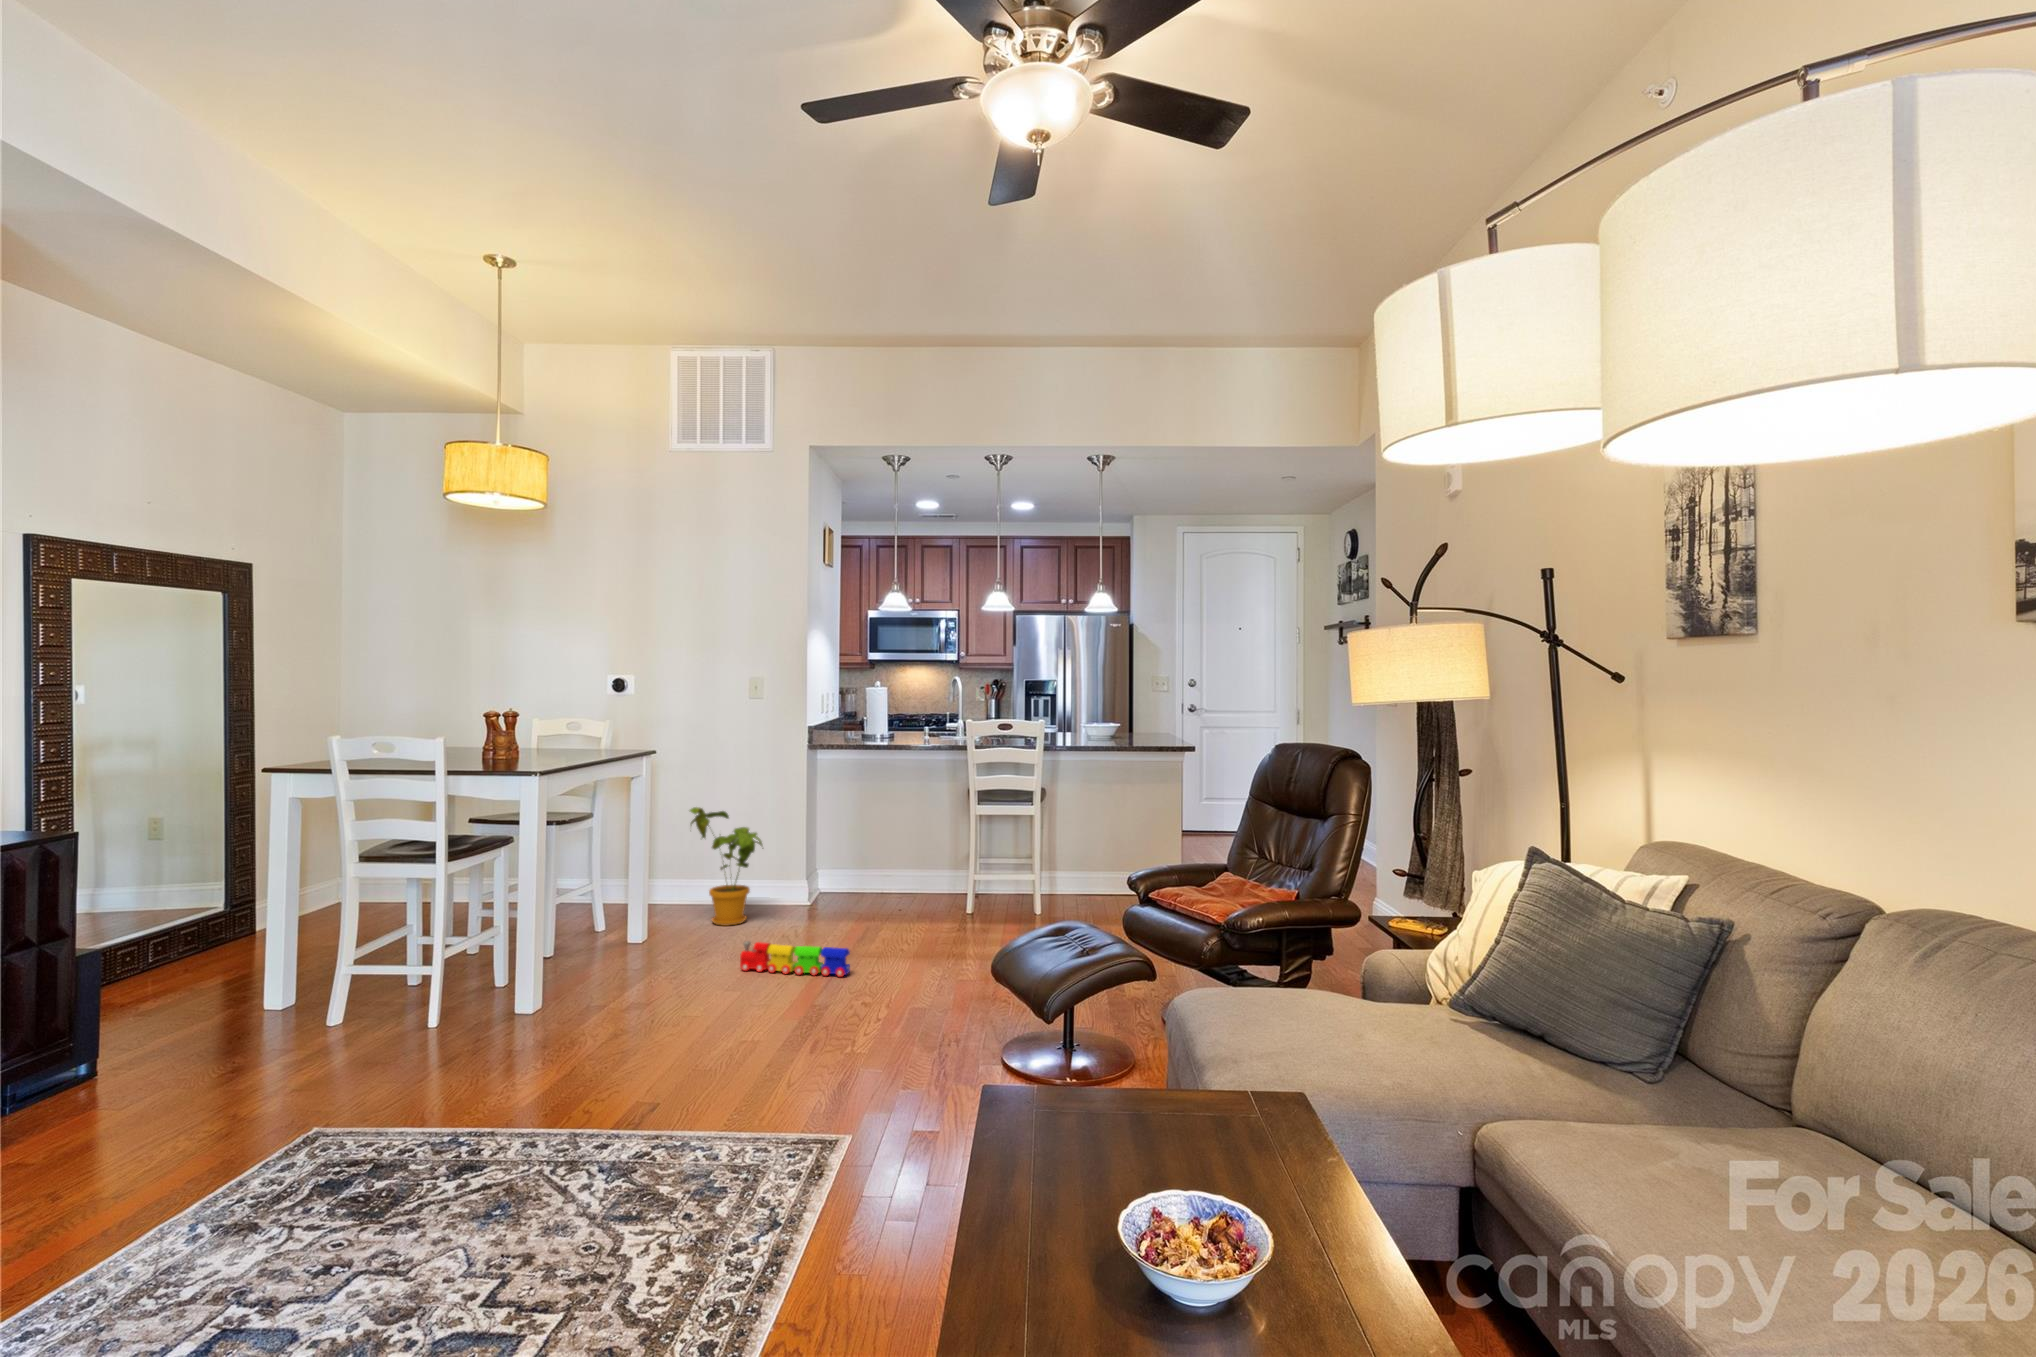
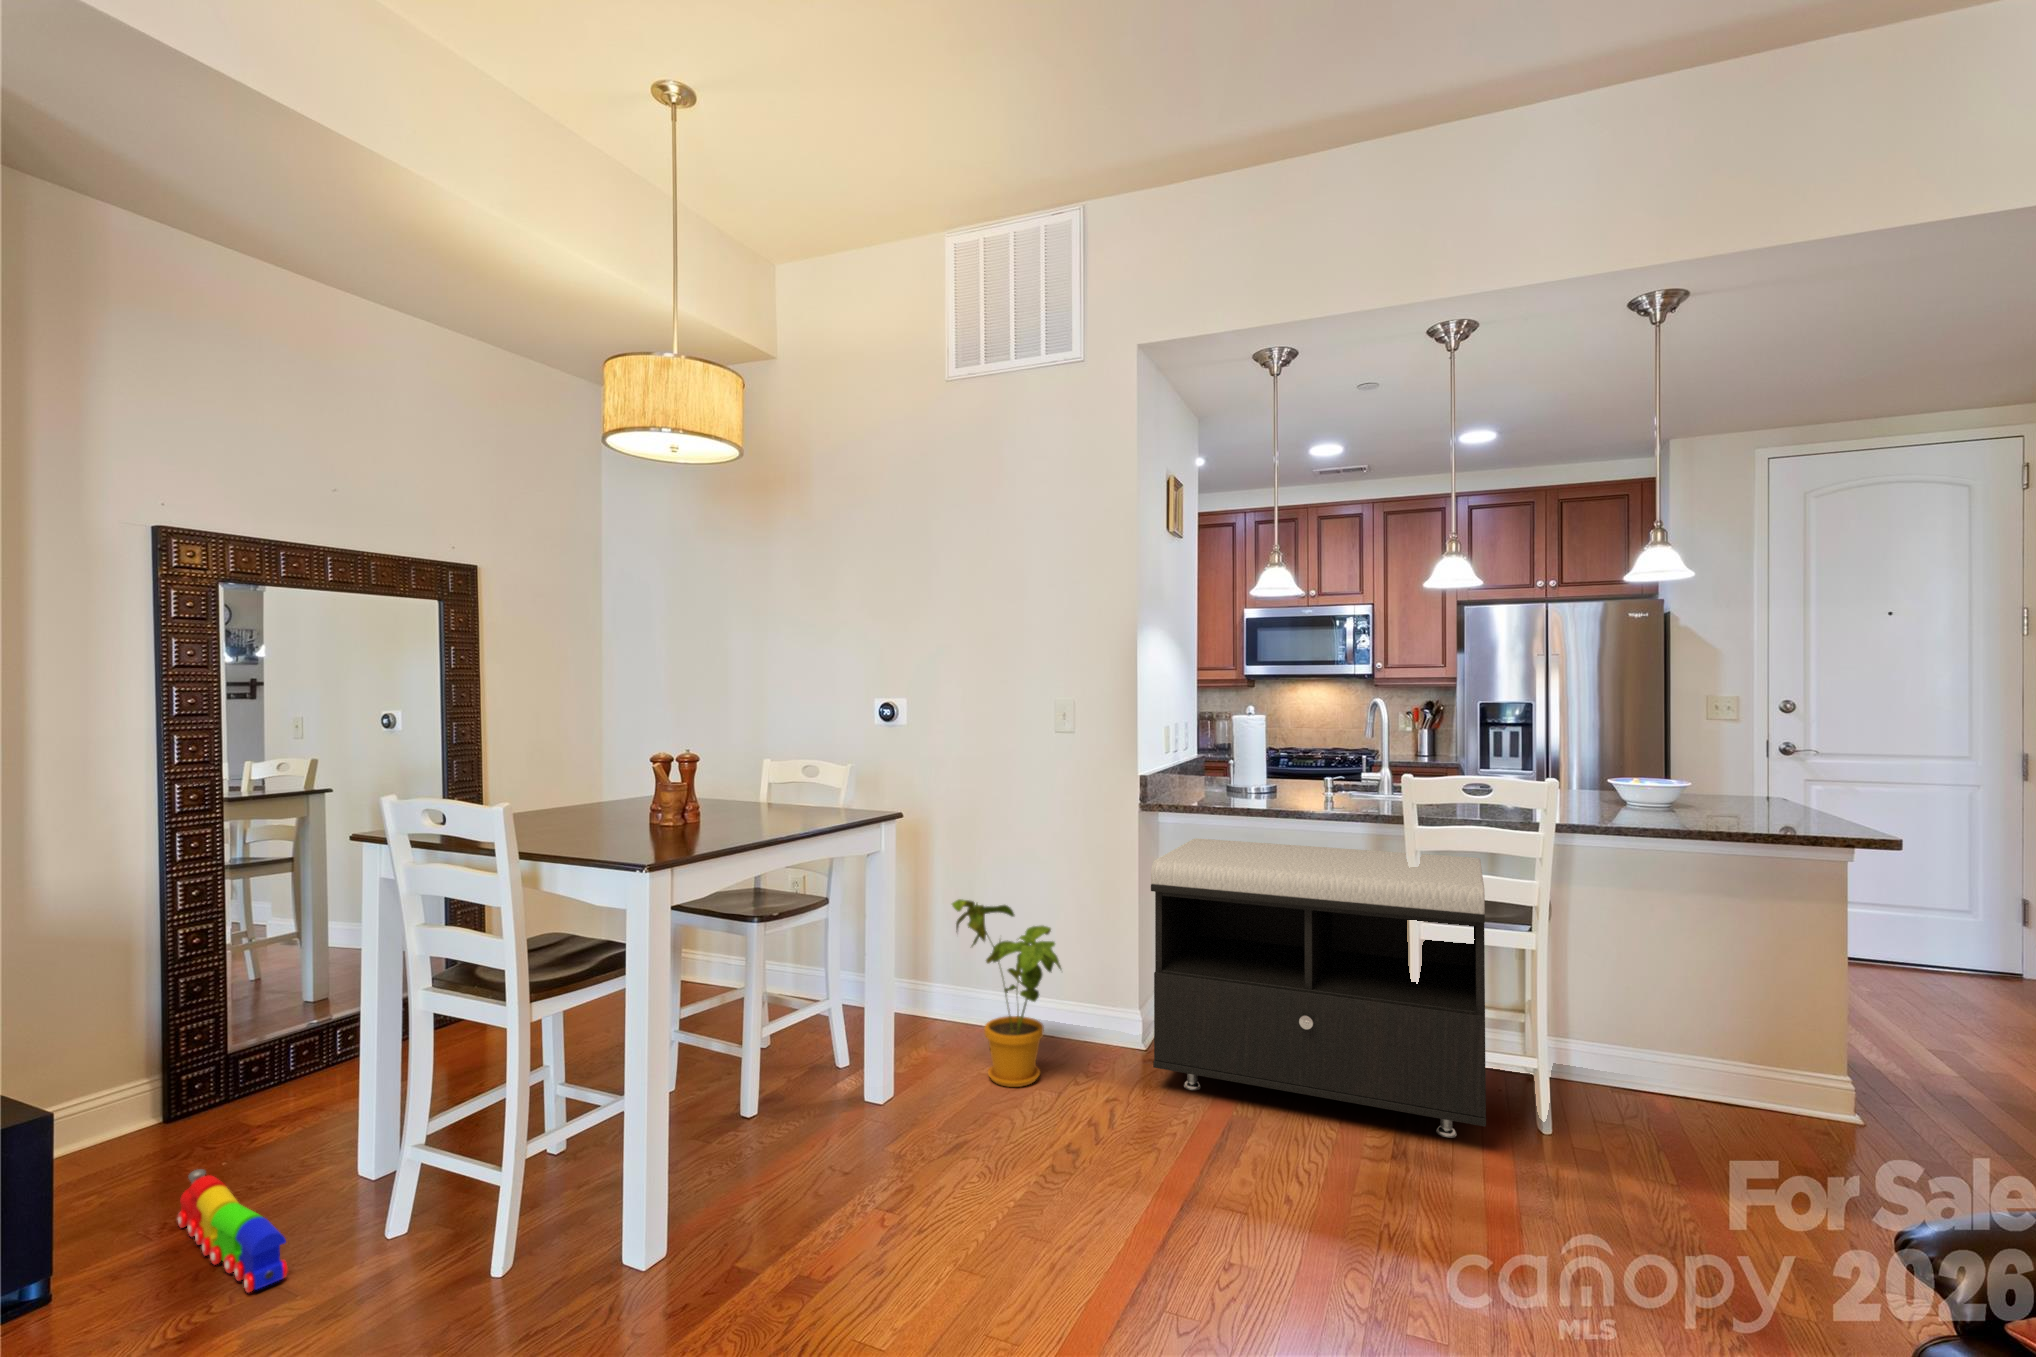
storage bench: none [821,767,1009,918] -> present [1151,838,1486,1138]
toy train: present [740,941,850,977] -> present [177,1169,288,1292]

